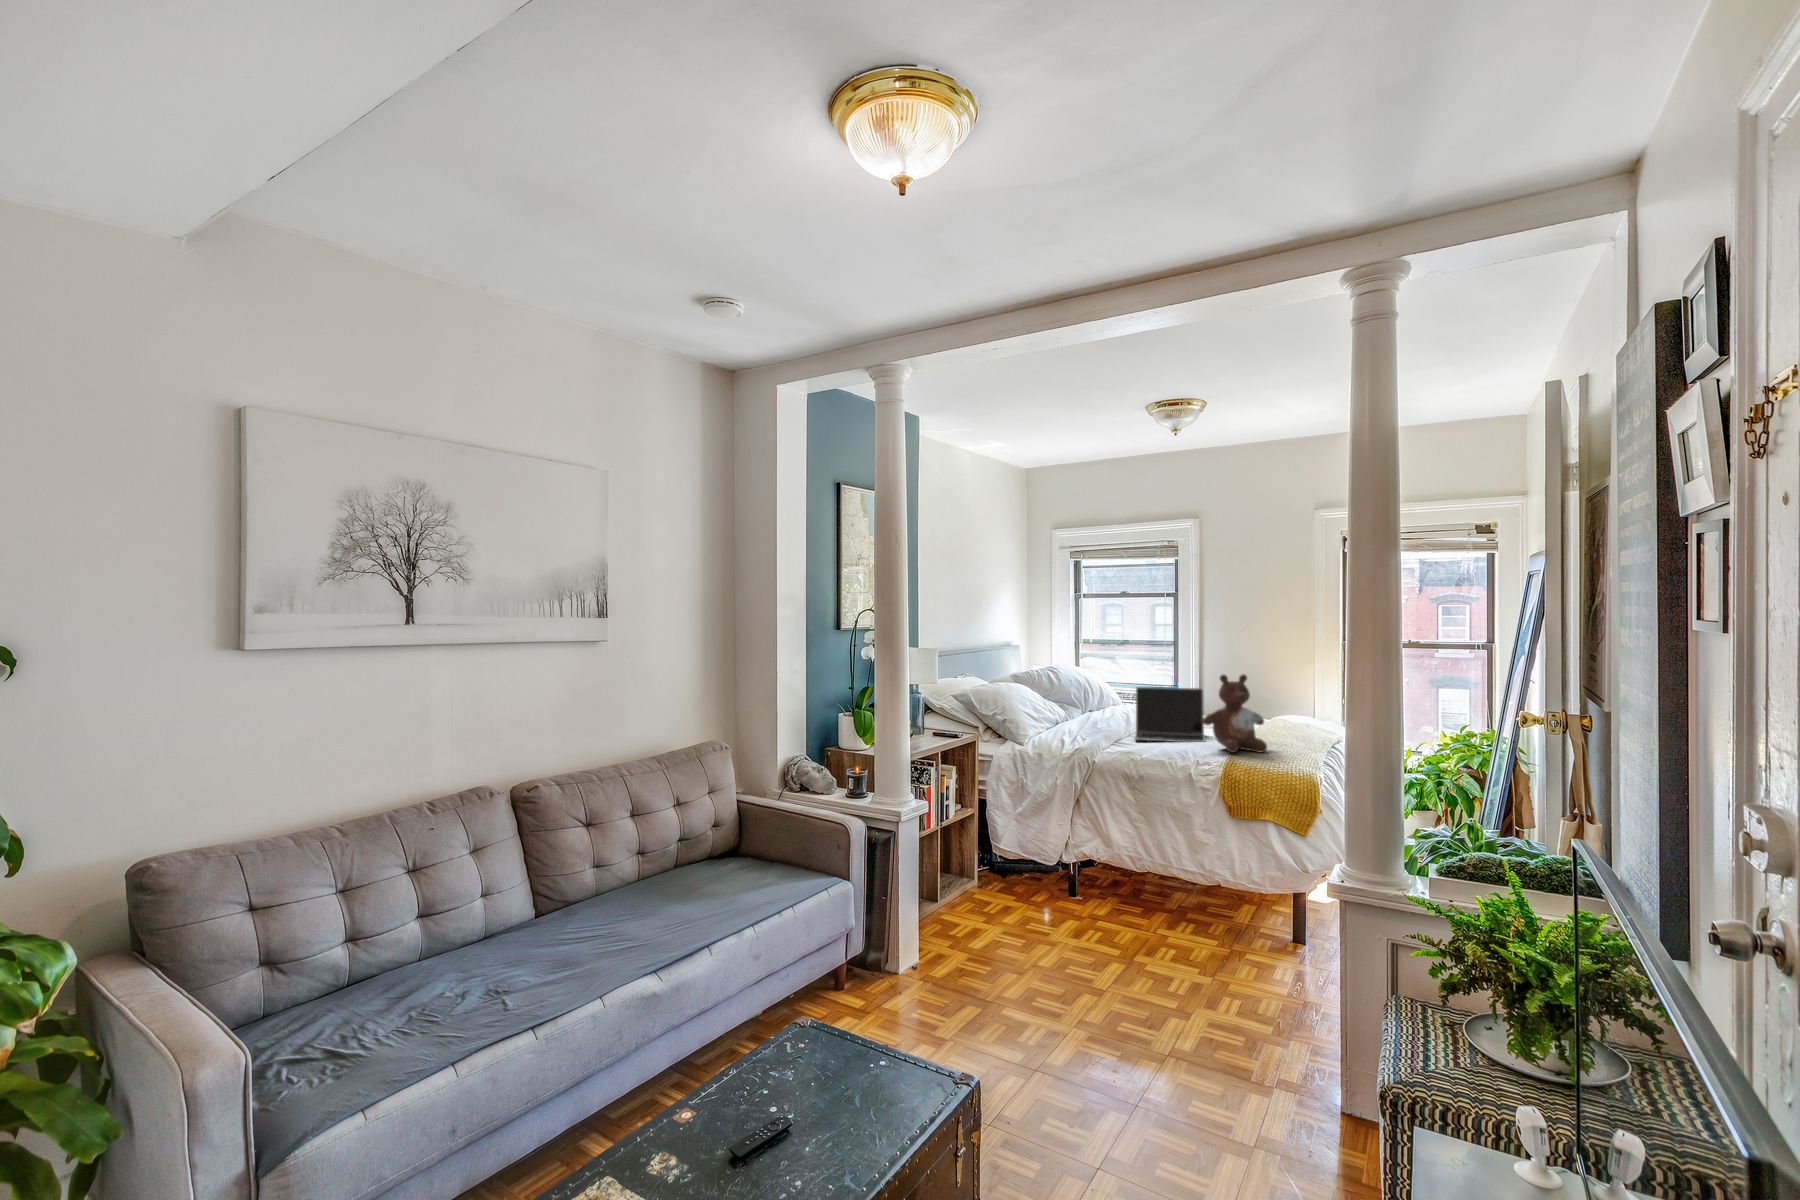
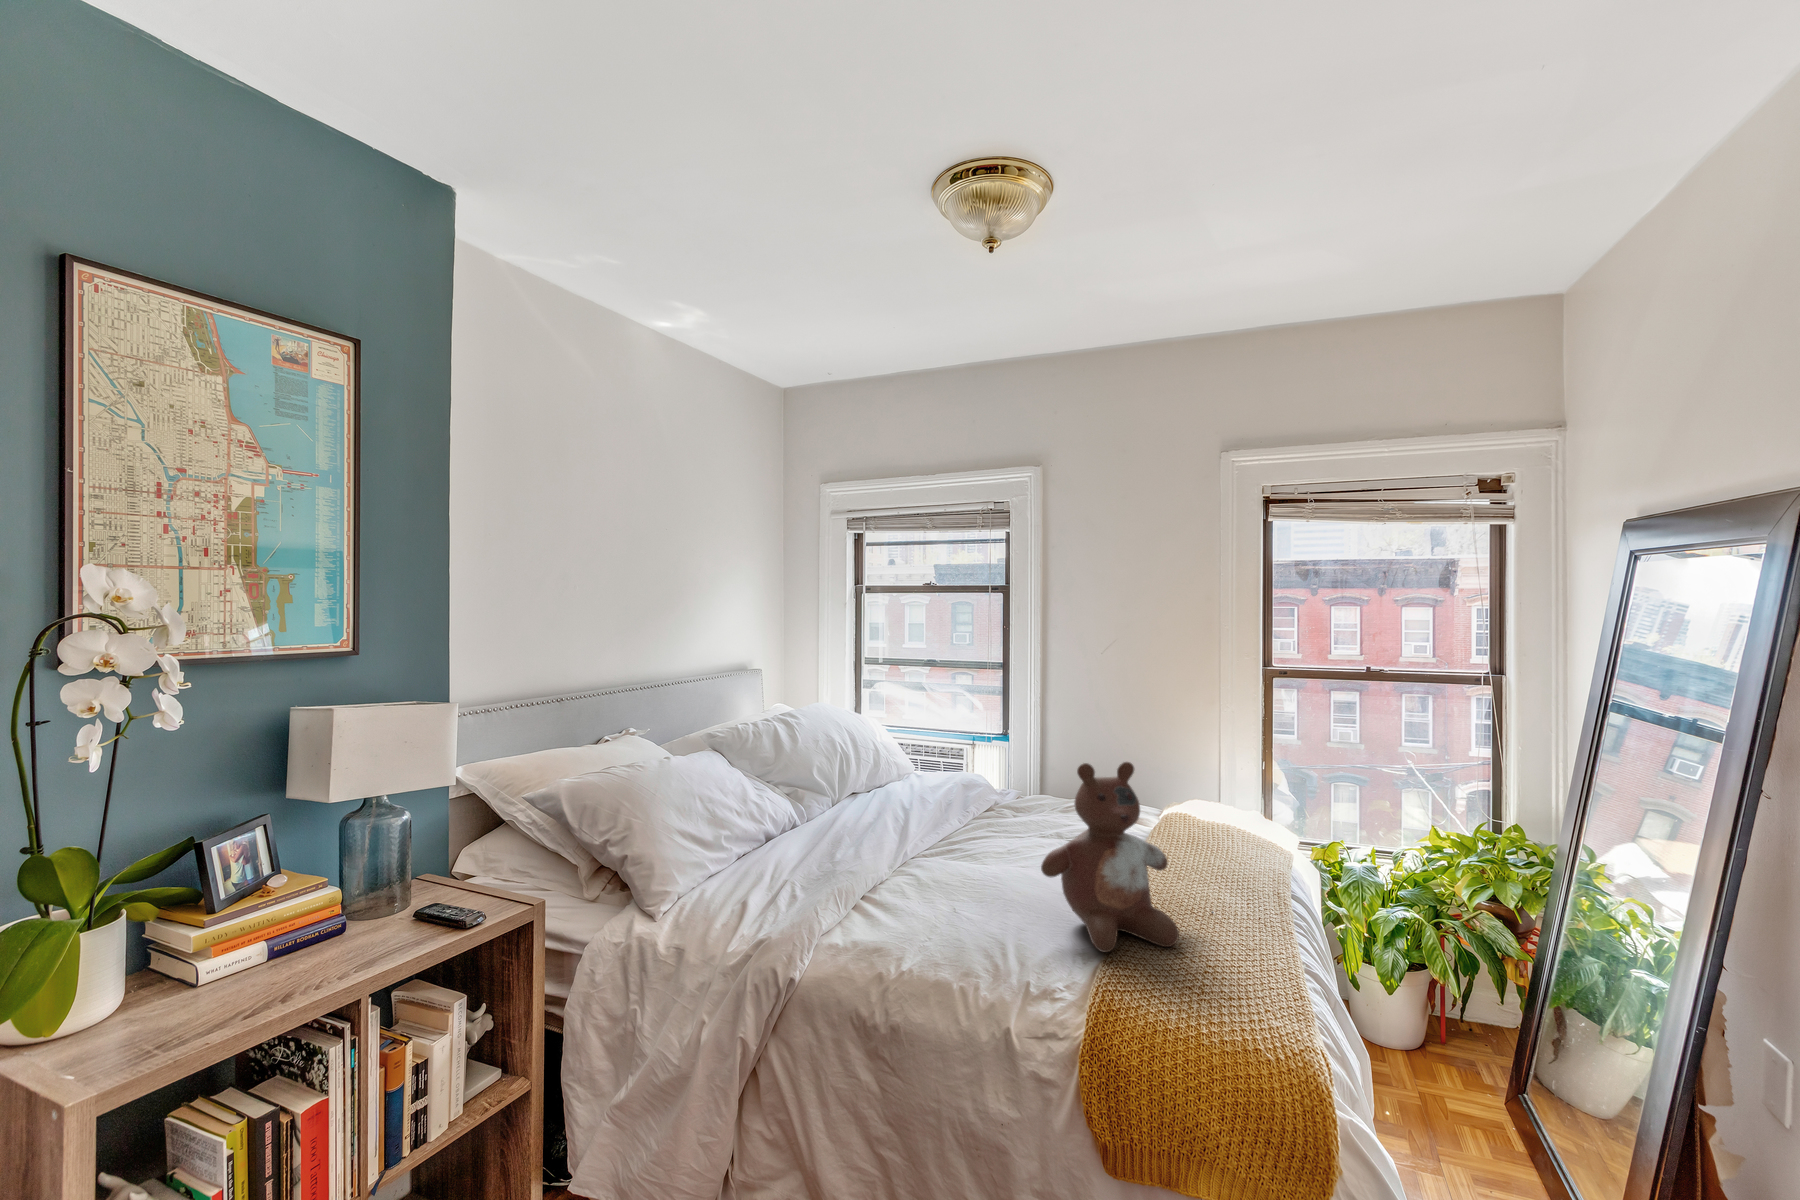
laptop: present [1135,687,1206,742] -> none [909,763,1048,890]

